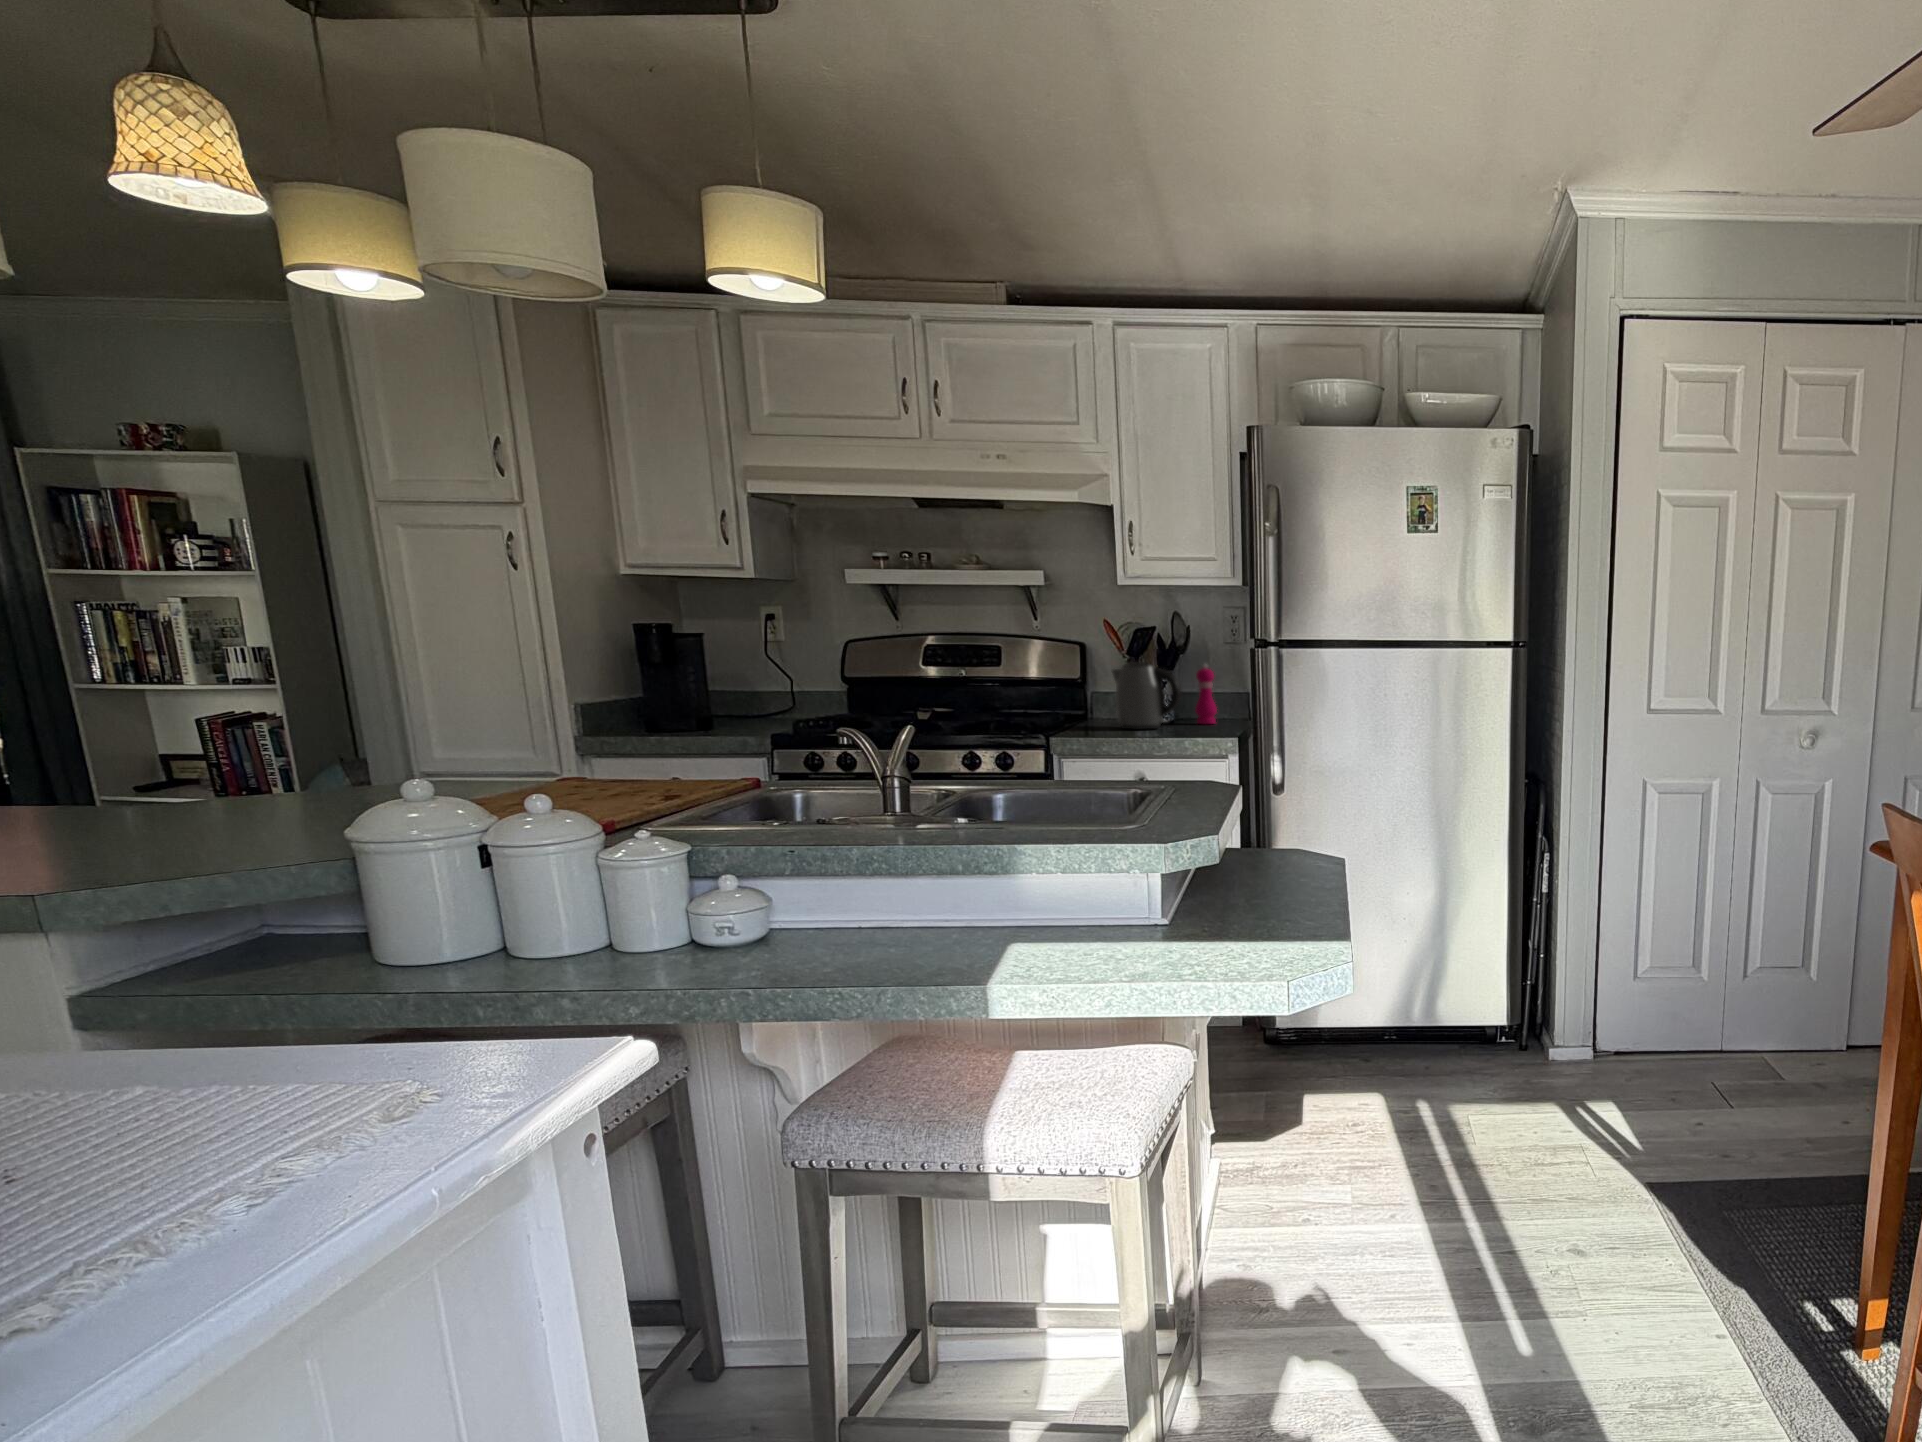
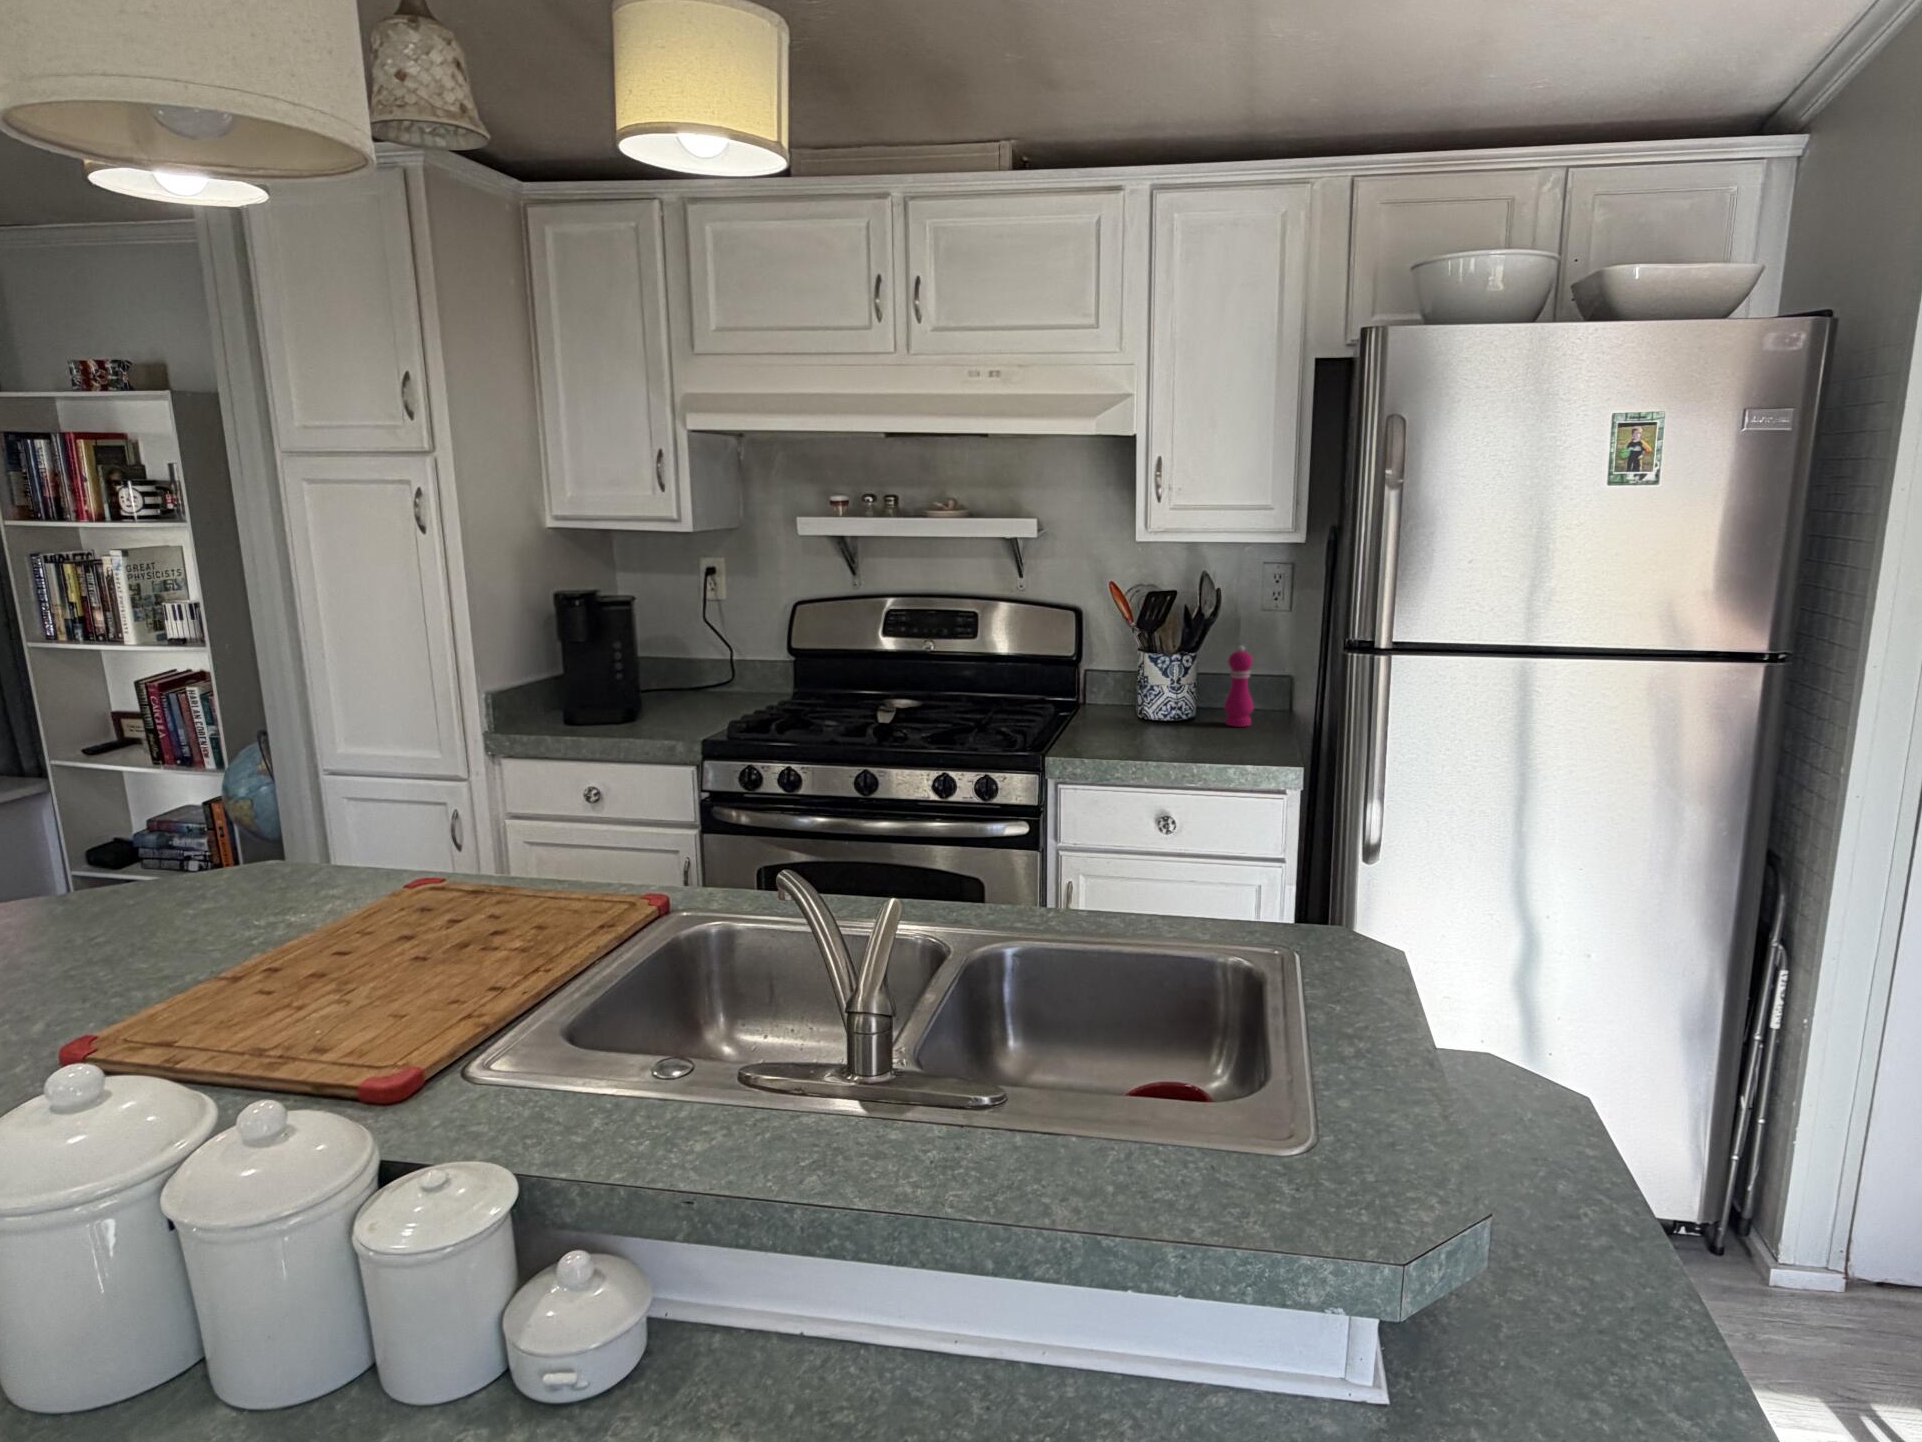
kettle: present [1112,662,1181,729] -> none [1123,650,1216,742]

